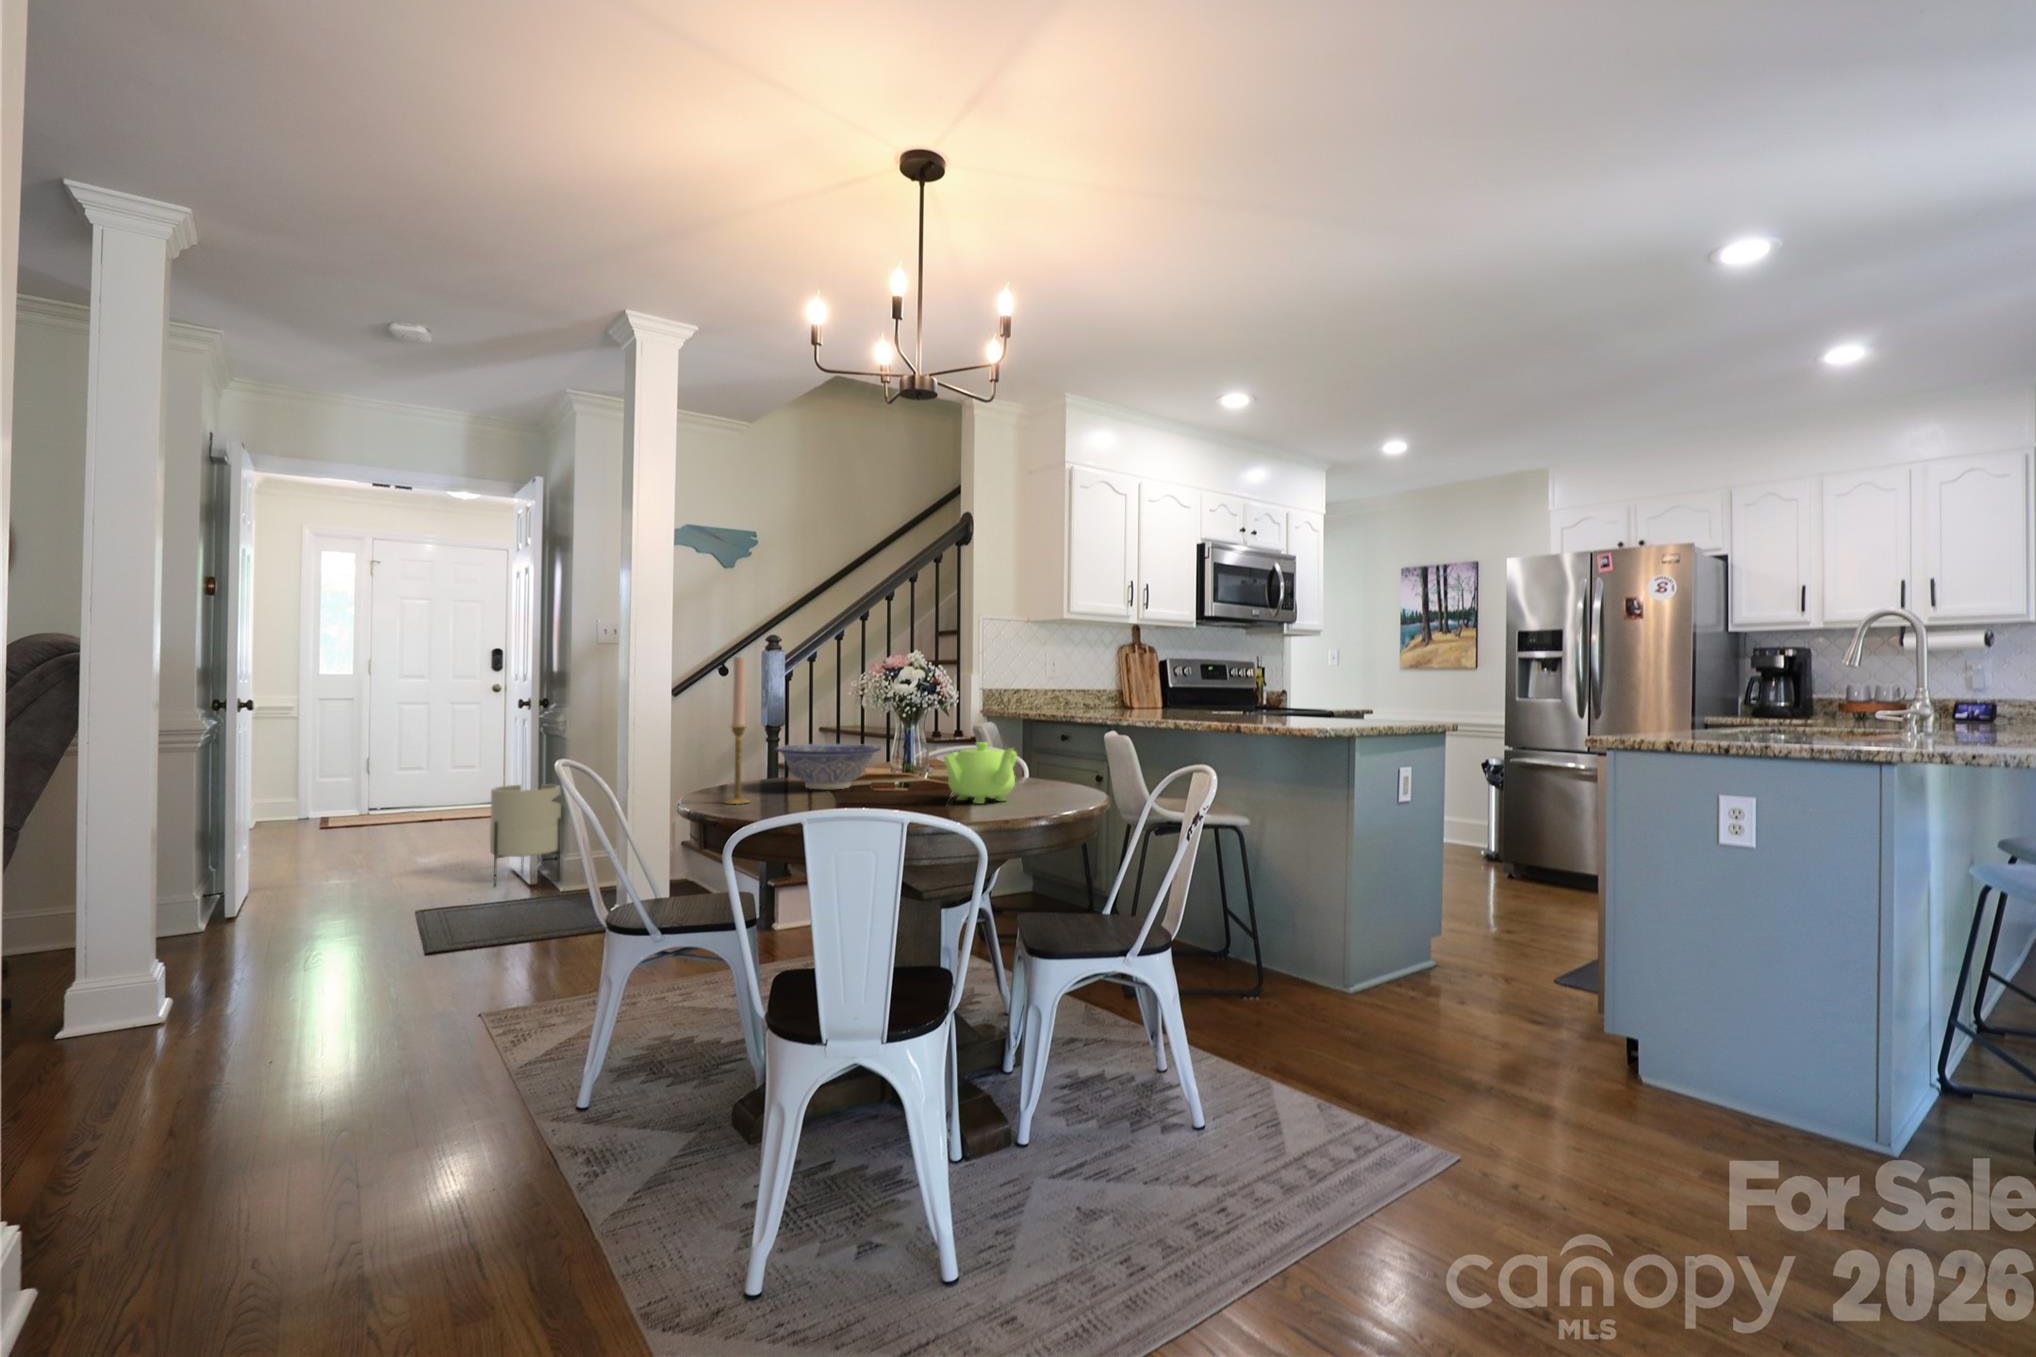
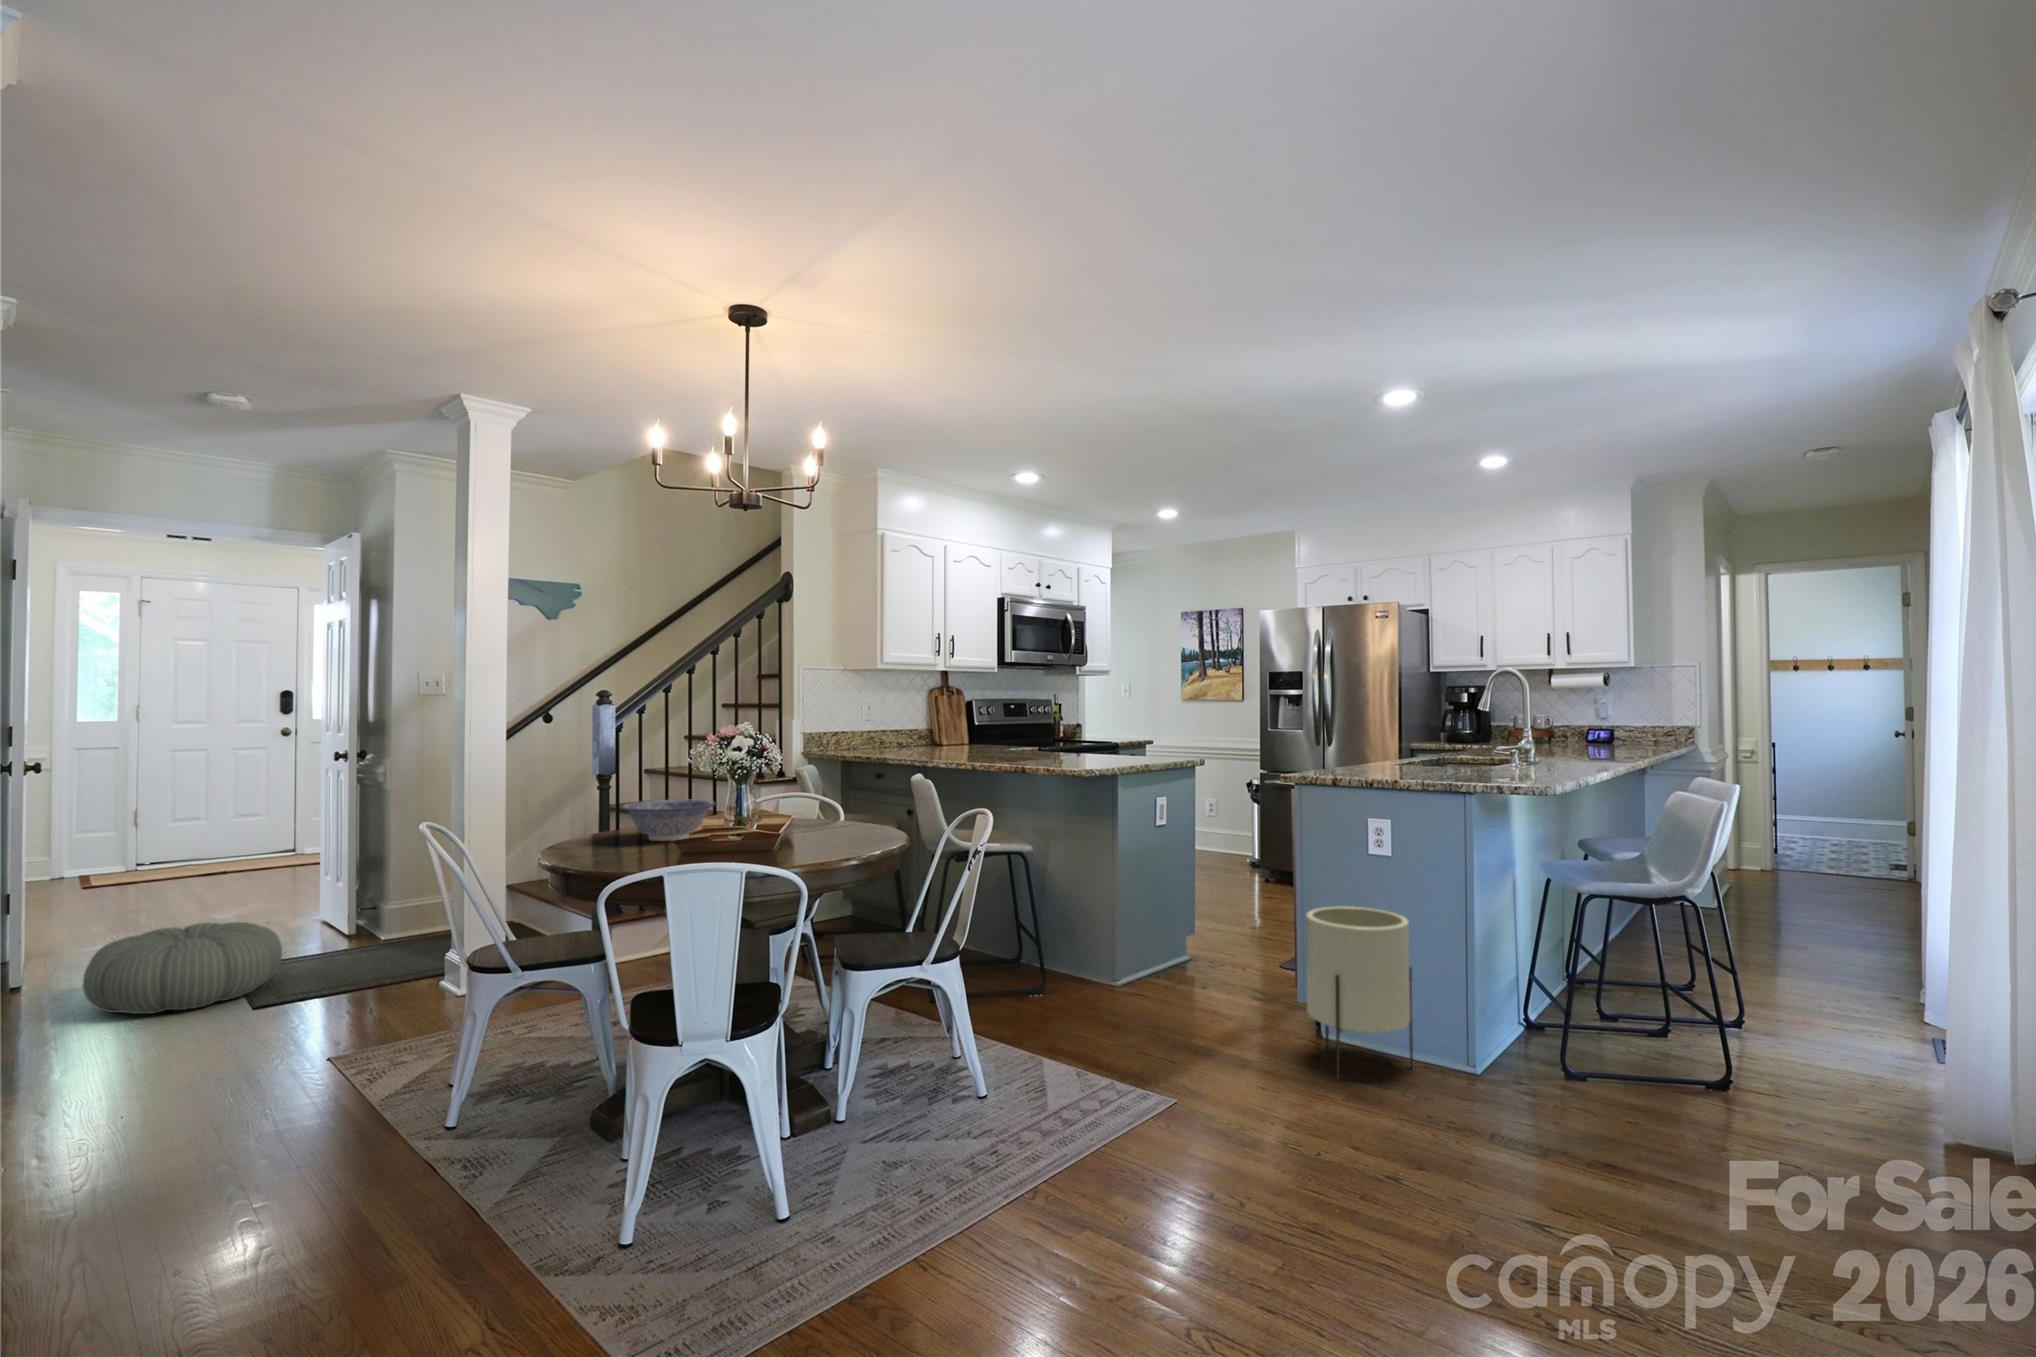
candlestick: present [726,656,749,804] -> none [581,732,605,858]
teapot: present [944,742,1017,803] -> none [772,798,834,849]
planter: present [490,784,561,886] -> present [1306,907,1413,1080]
pouf: none [289,861,470,947] -> present [83,922,282,1014]

